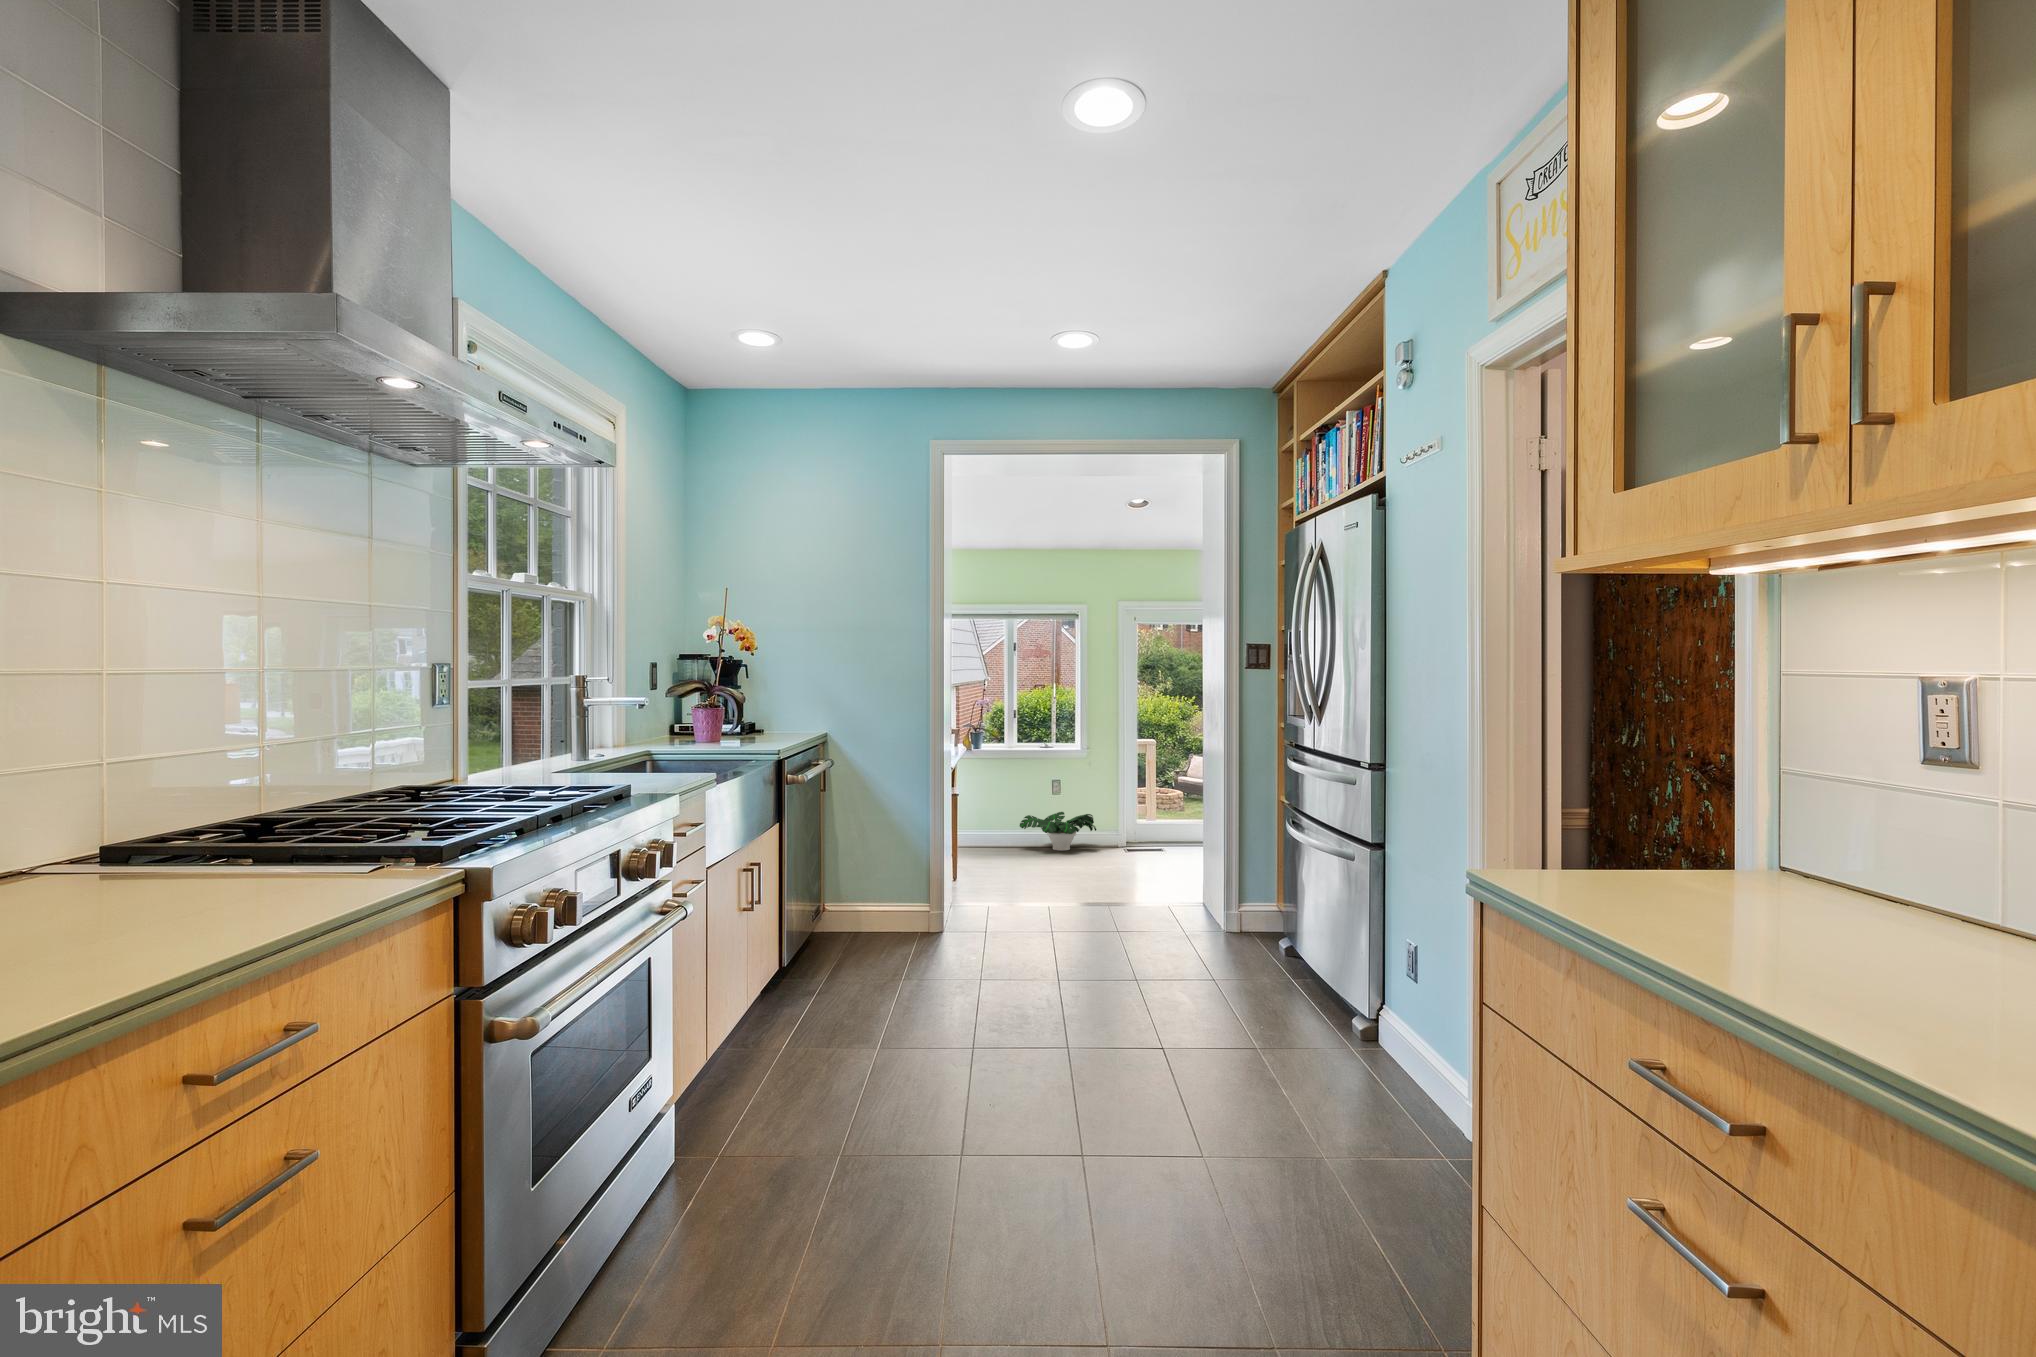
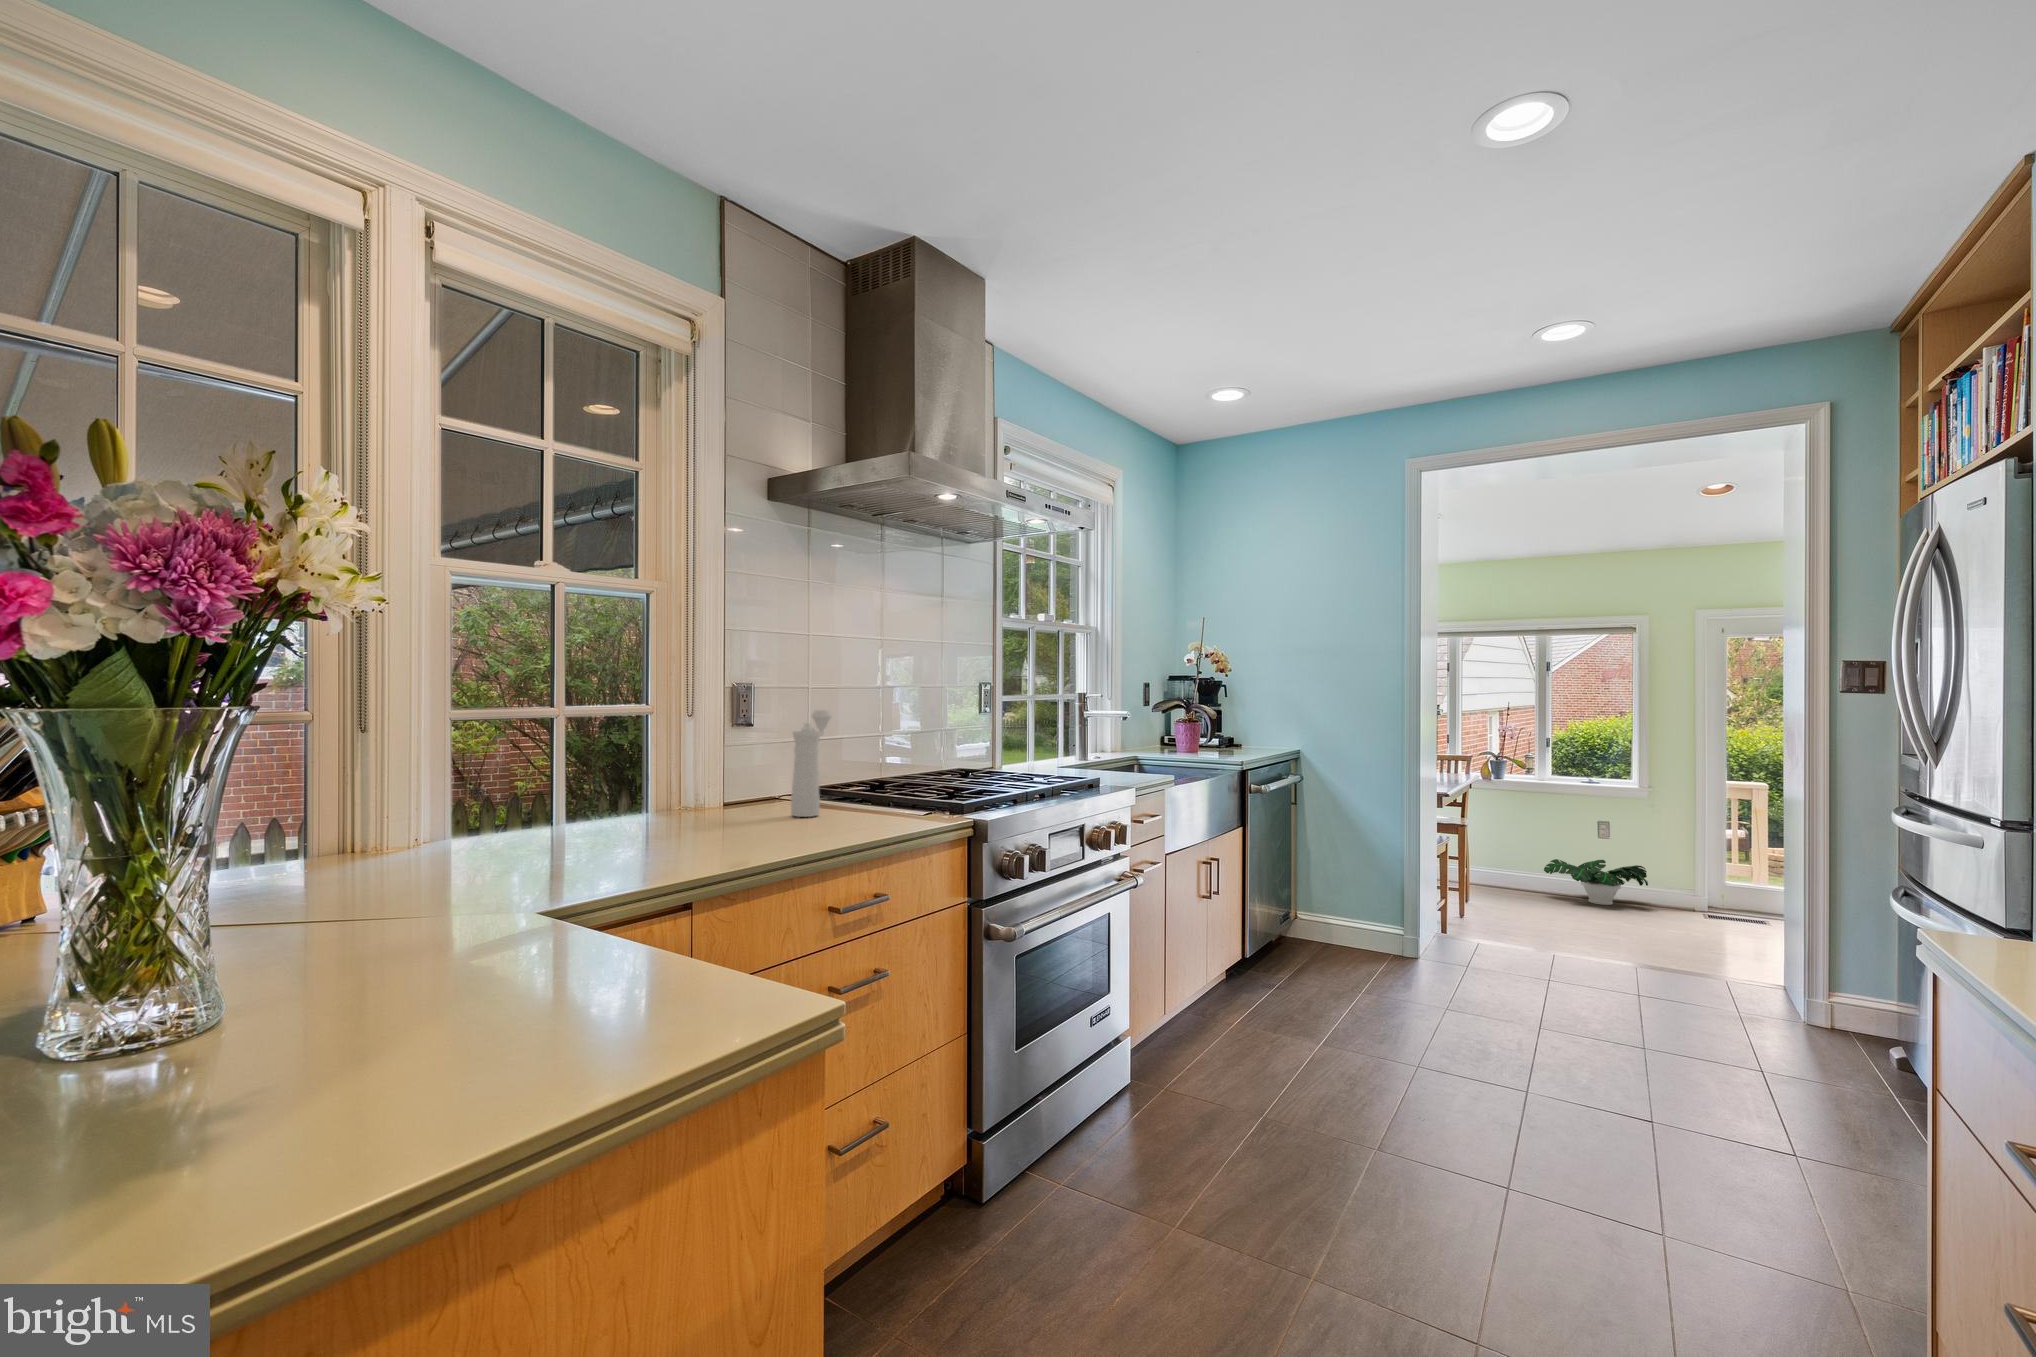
pepper mill: none [122,728,205,910] -> present [791,710,832,817]

